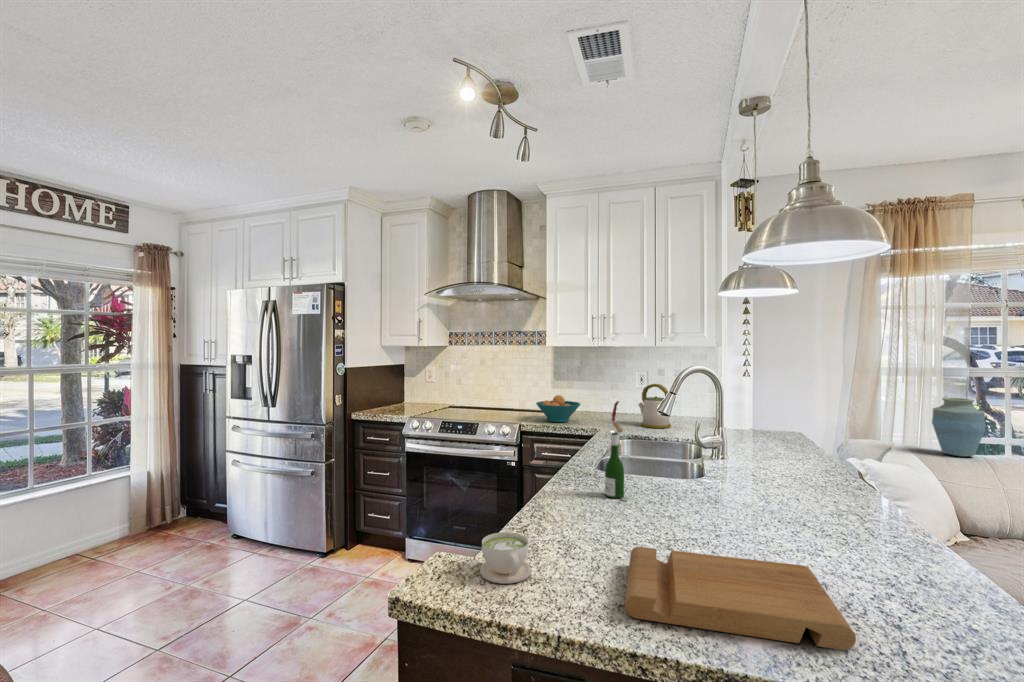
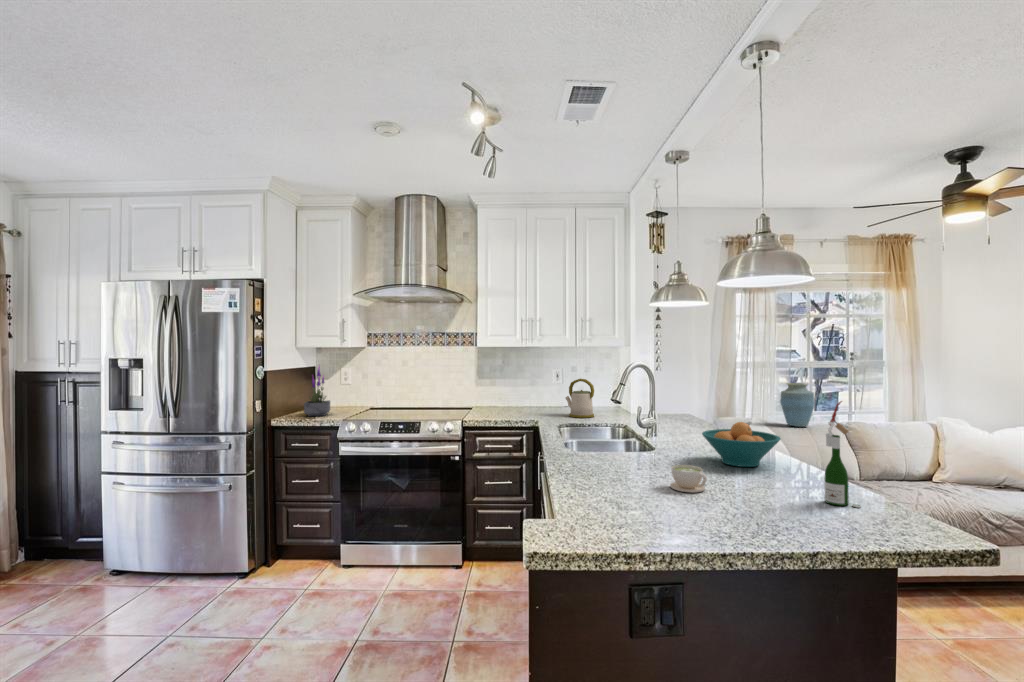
potted plant: none [382,362,409,412] -> present [304,367,330,416]
fruit bowl: present [536,395,580,422] -> present [702,422,781,467]
wine bottle: present [605,401,628,501] -> present [824,401,861,508]
coffee cup: present [480,532,531,584] -> present [670,465,707,493]
cutting board: present [625,547,856,650] -> none [674,494,848,538]

